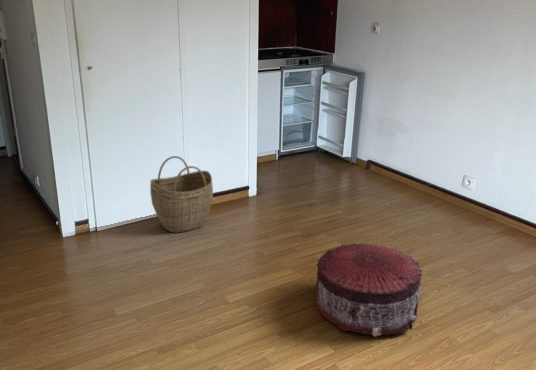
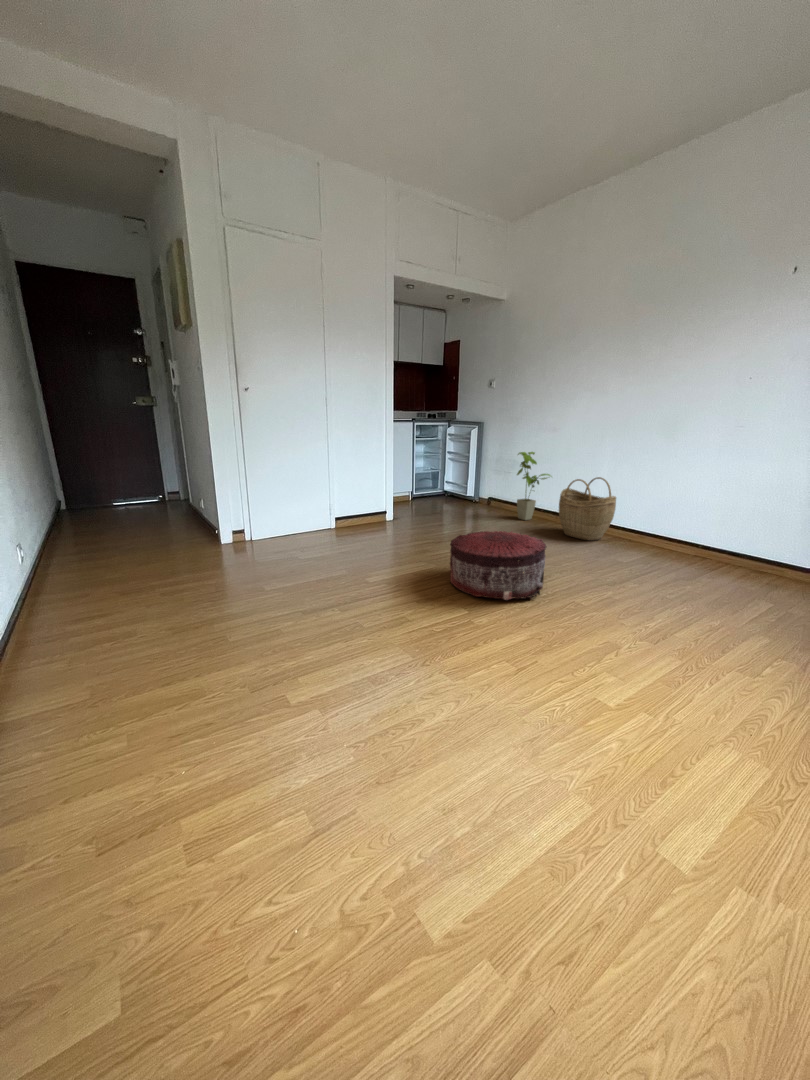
house plant: none [399,121,442,197] -> present [517,452,550,520]
woven basket: present [150,156,213,233] -> present [559,477,616,540]

